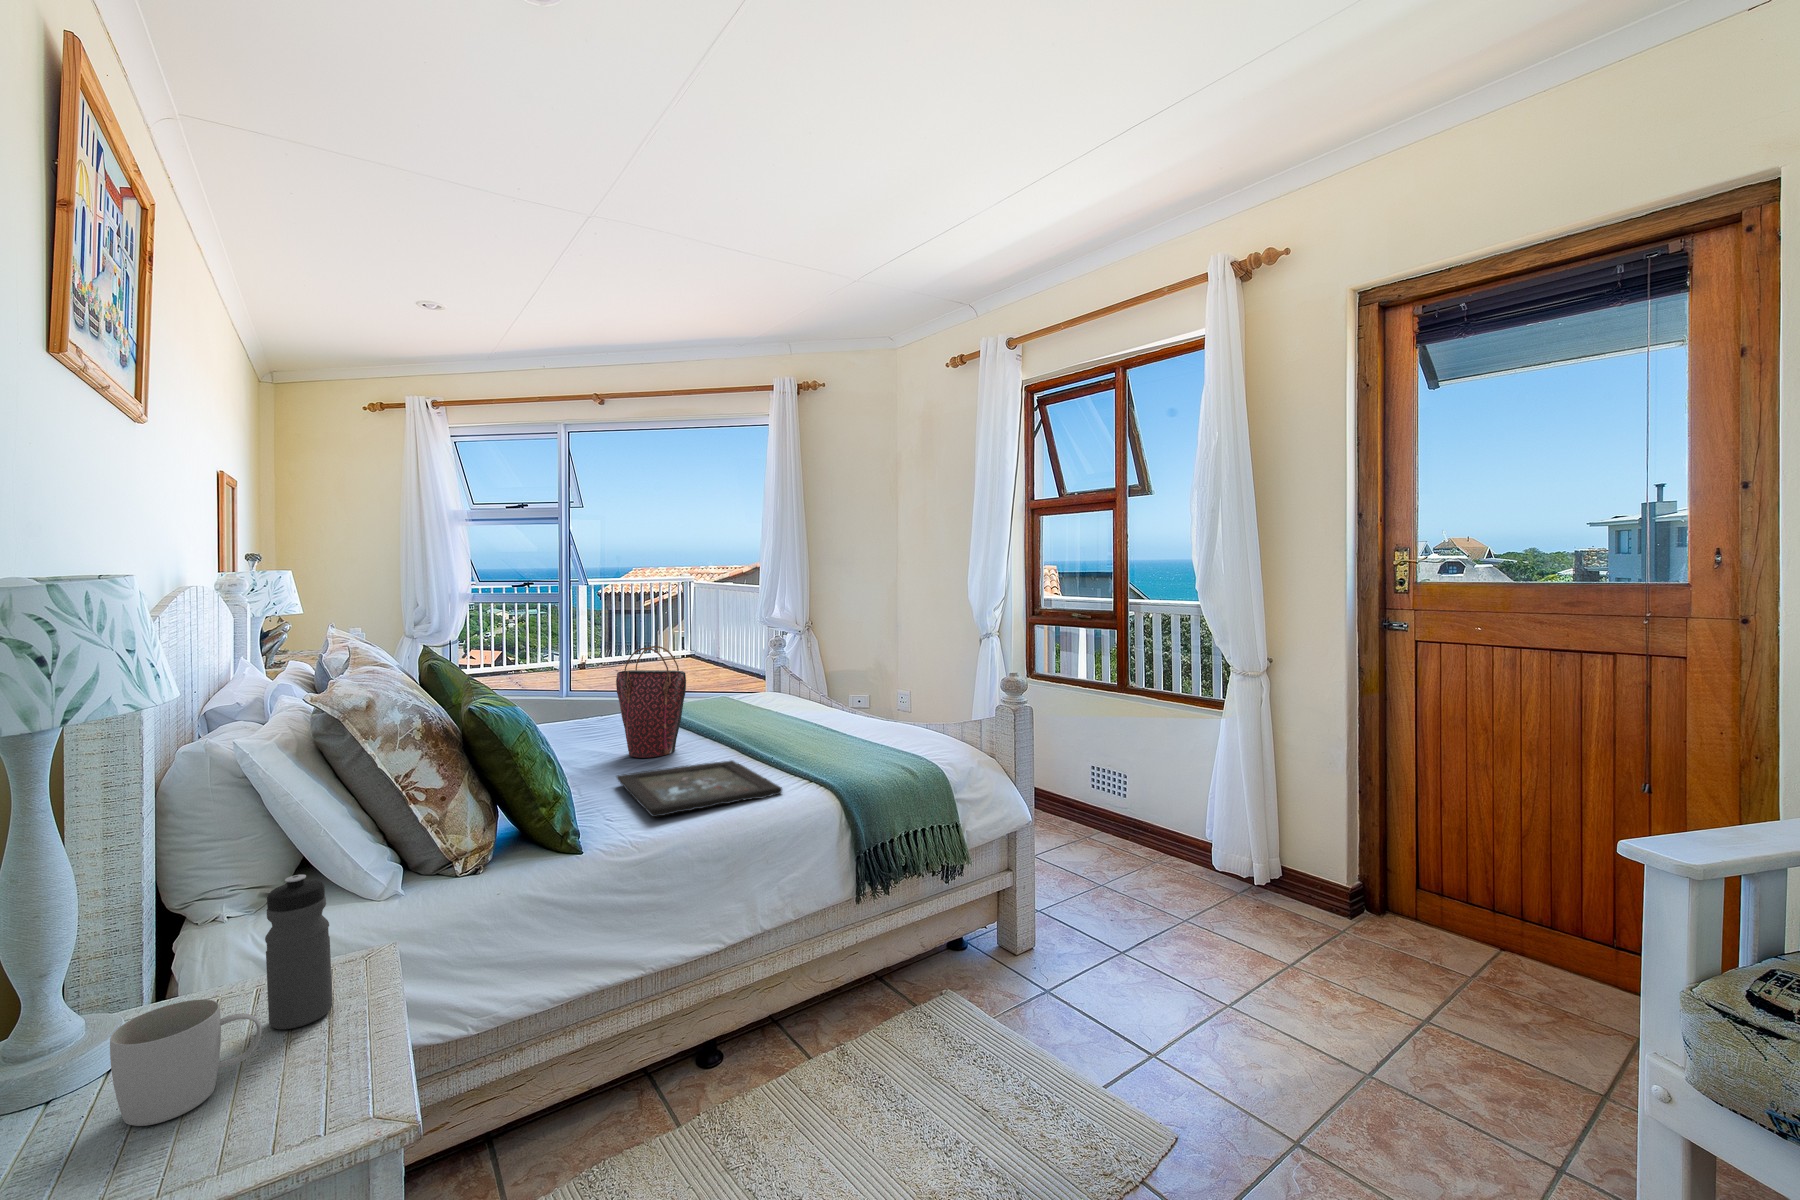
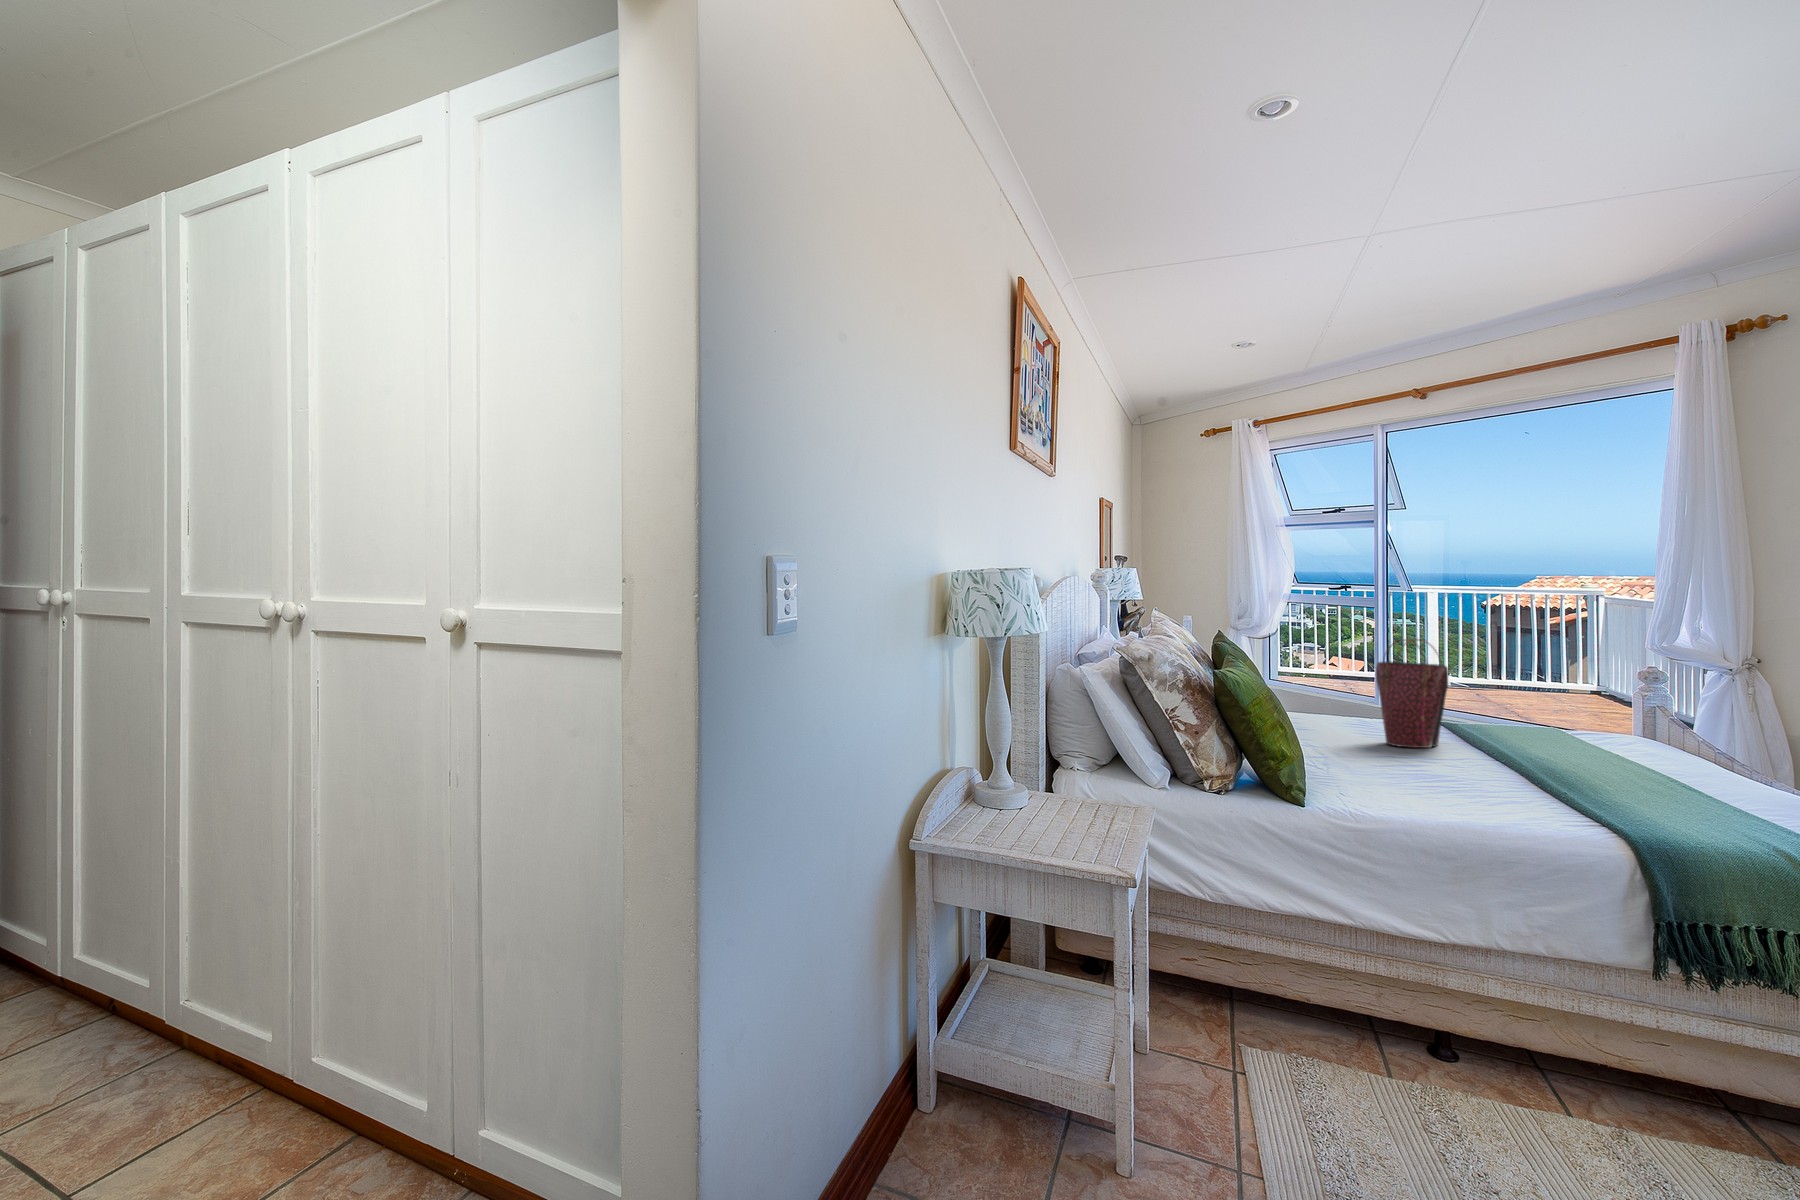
tray: present [617,760,782,817] -> none [1358,752,1527,795]
water bottle: present [265,875,332,1030] -> none [1080,742,1111,829]
mug: present [110,999,262,1126] -> none [1016,790,1073,842]

